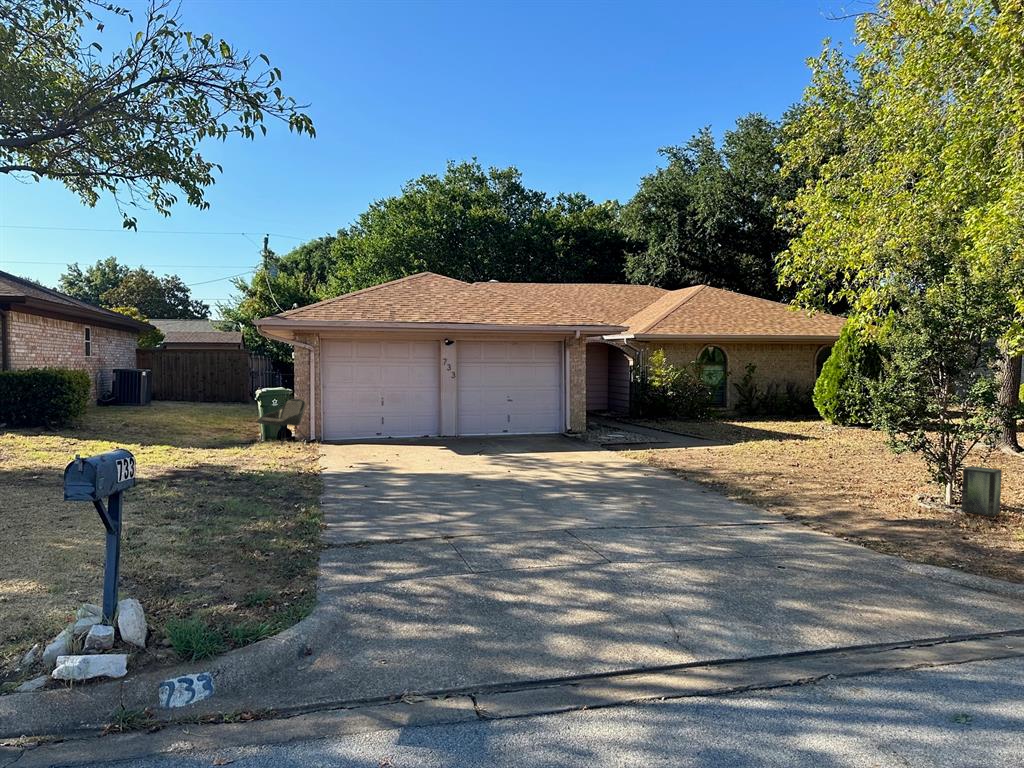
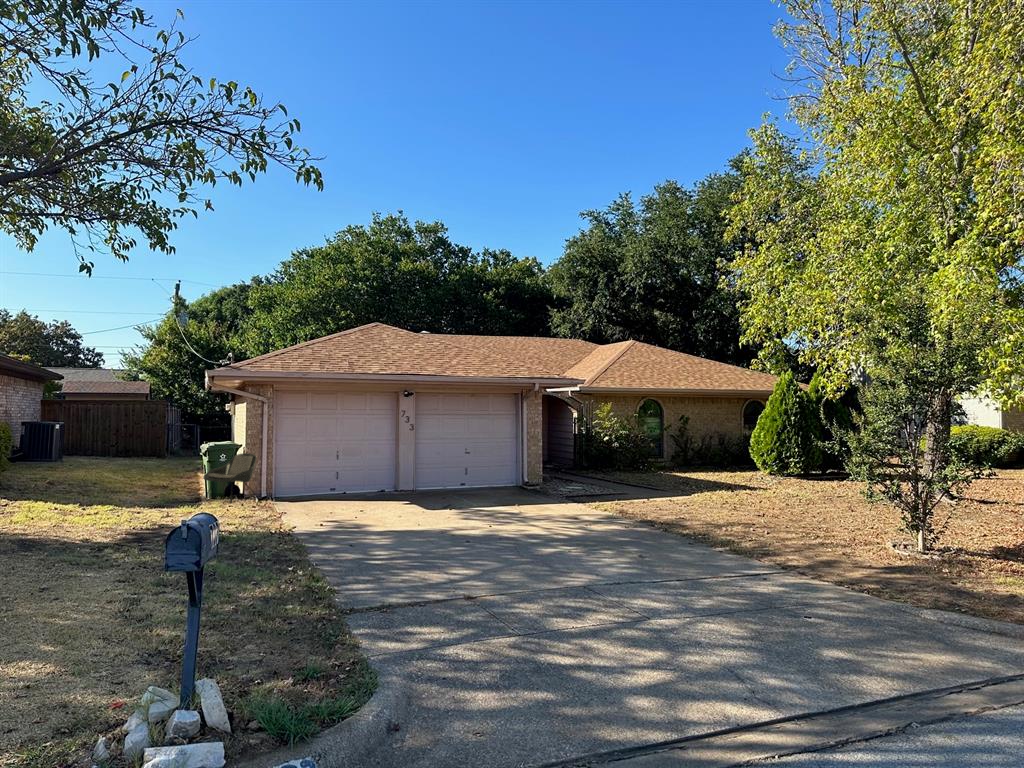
storage box: present [961,466,1002,516] -> none [929,515,962,562]

